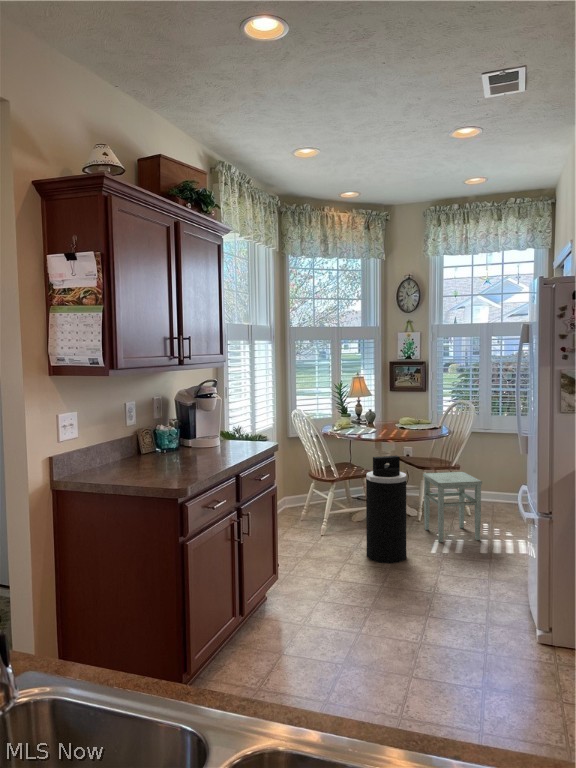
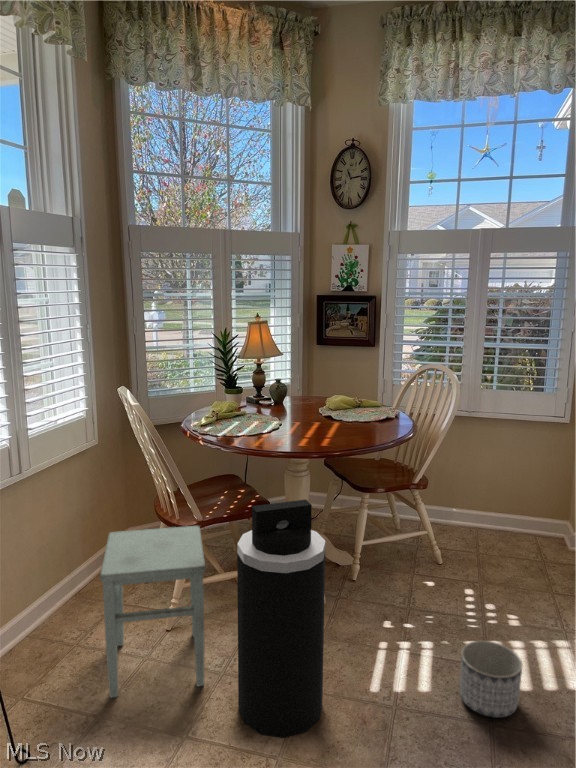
stool: present [423,472,482,542] -> present [100,526,206,698]
planter: none [473,529,503,559] -> present [460,641,522,718]

